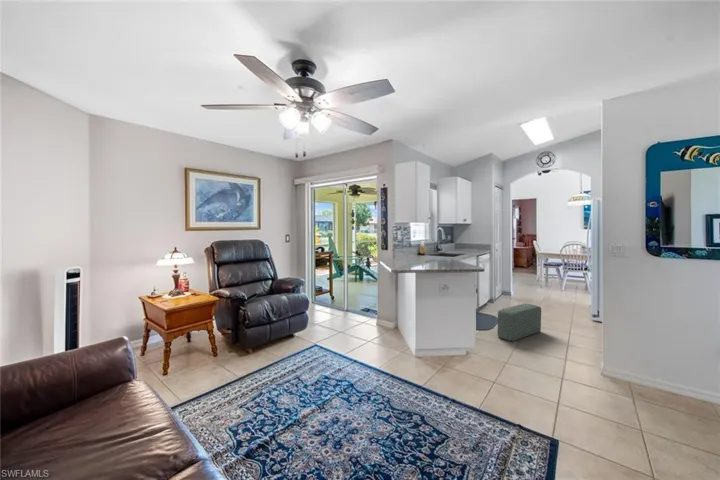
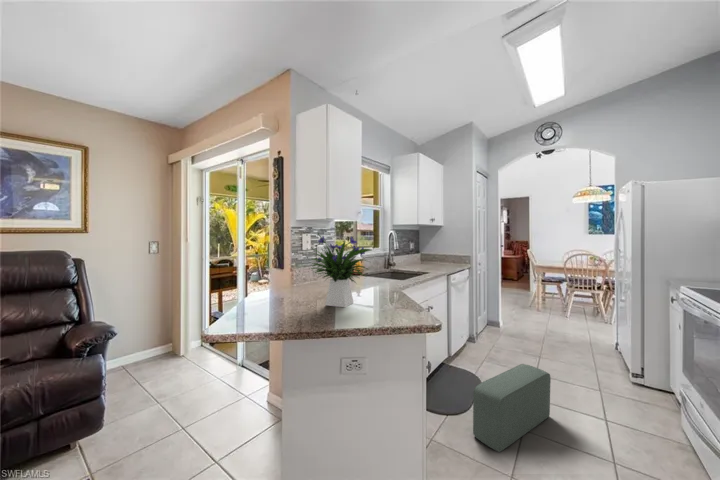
flower arrangement: none [415,228,449,265] -> present [311,233,371,307]

